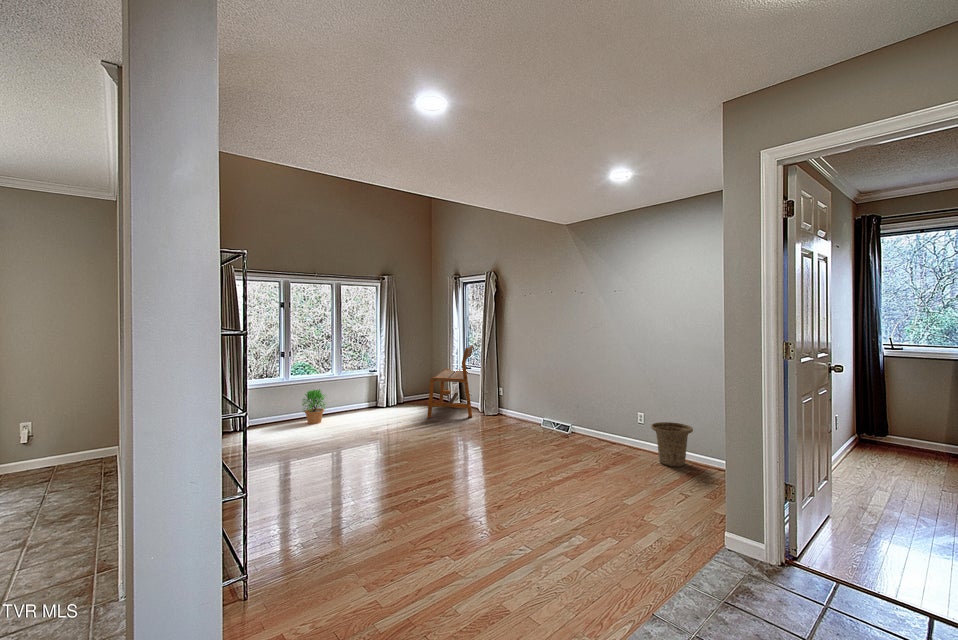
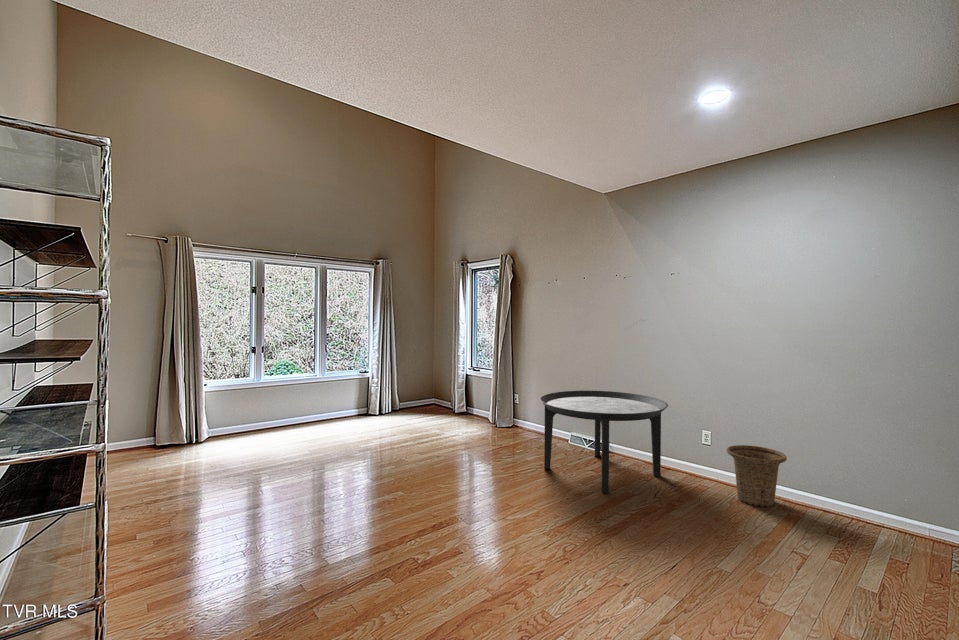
bench: present [428,345,473,418] -> none [428,342,487,430]
round table: none [512,383,611,460] -> present [539,390,668,493]
potted plant: present [302,389,325,424] -> none [272,392,310,436]

